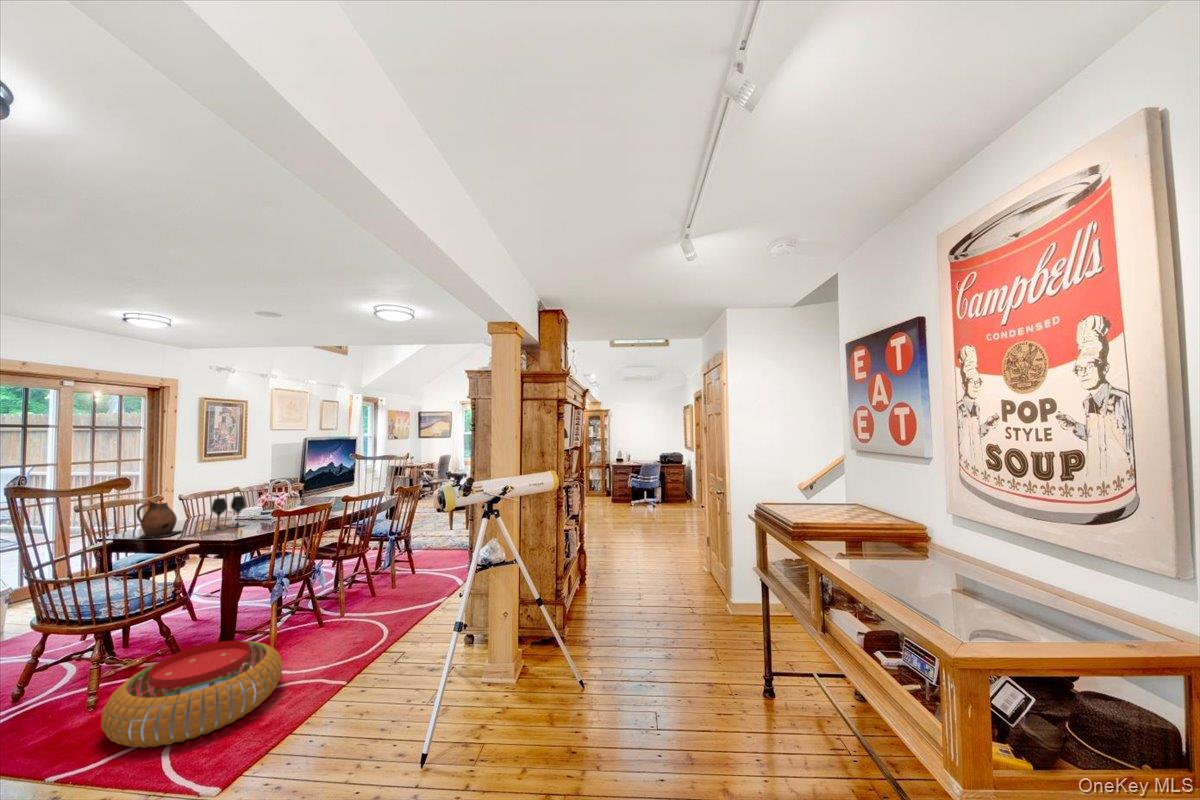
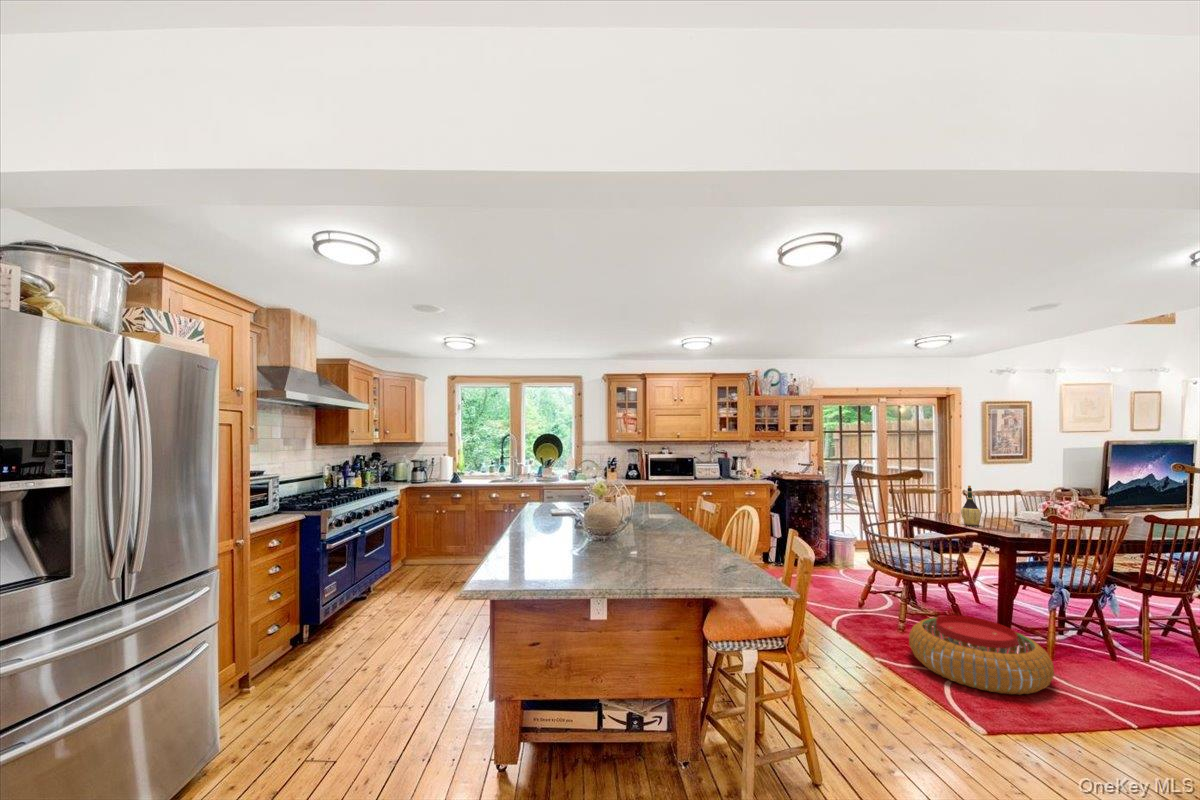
wine bottle: none [186,491,210,536] -> present [961,485,981,525]
wine glass: present [211,496,246,531] -> none [983,495,1017,526]
ceramic pitcher: present [137,499,181,538] -> none [926,488,962,521]

